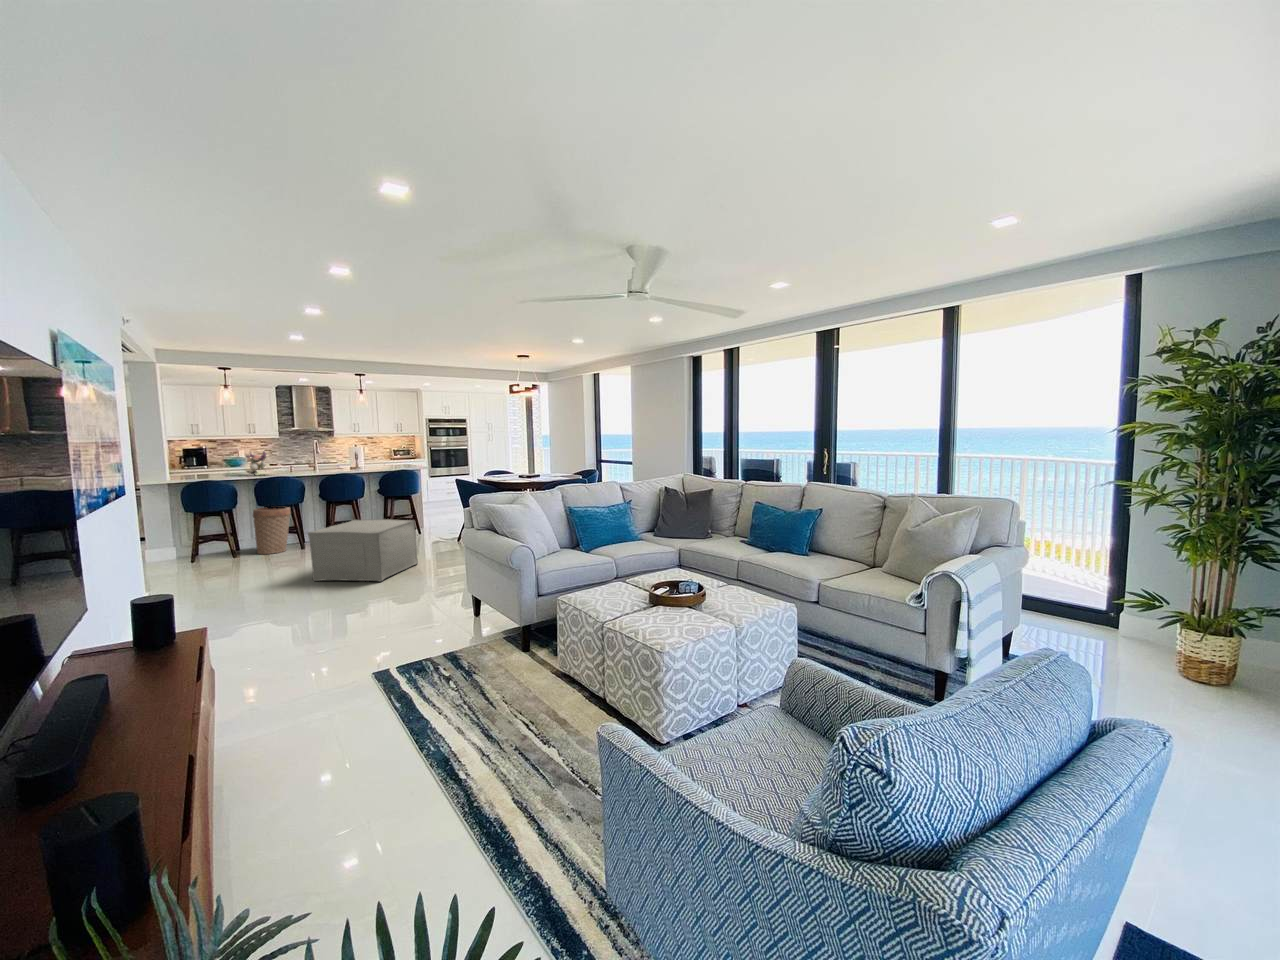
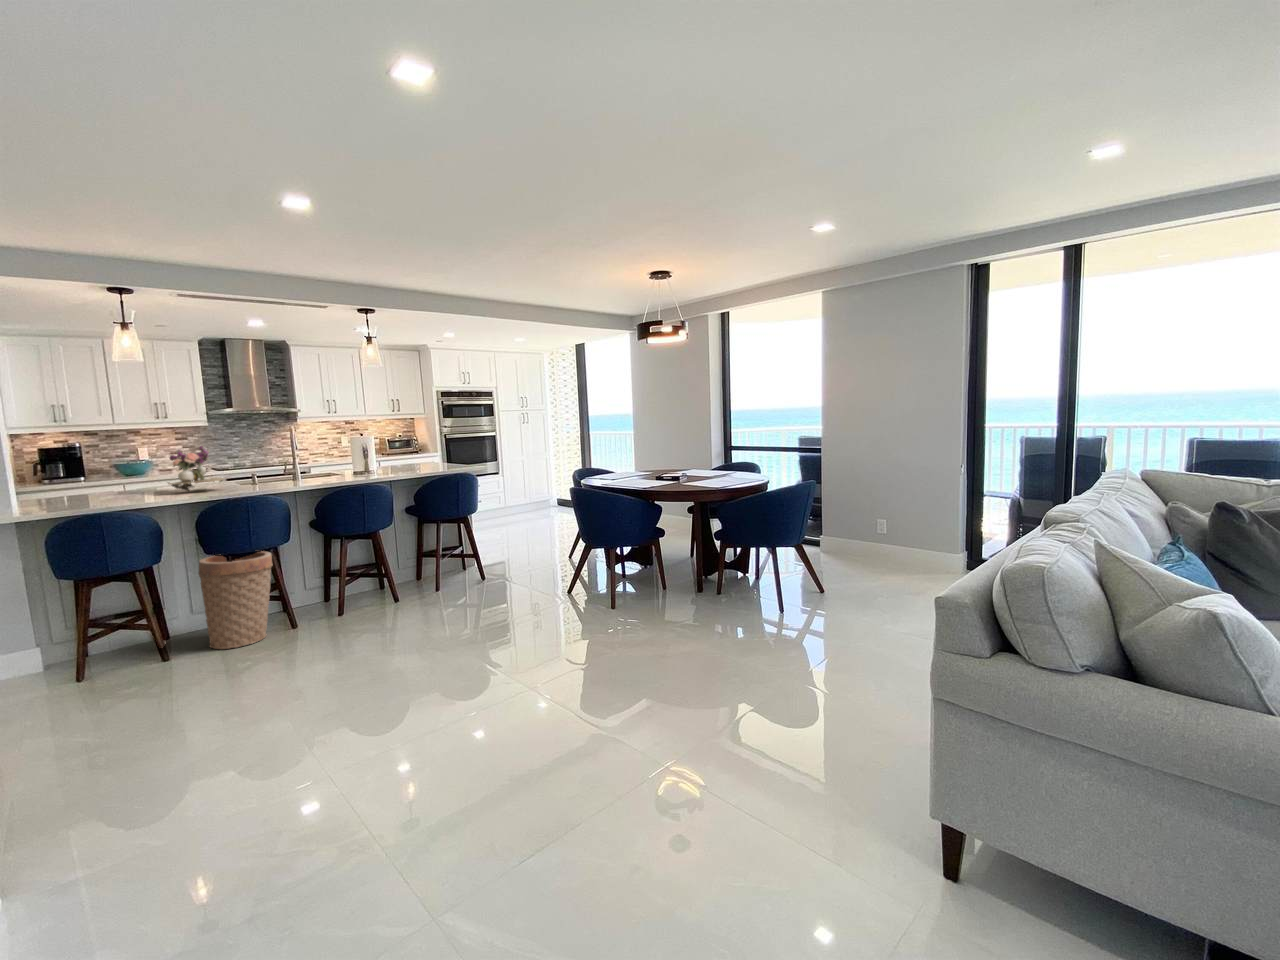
ottoman: present [308,519,418,581] -> none [370,574,570,735]

